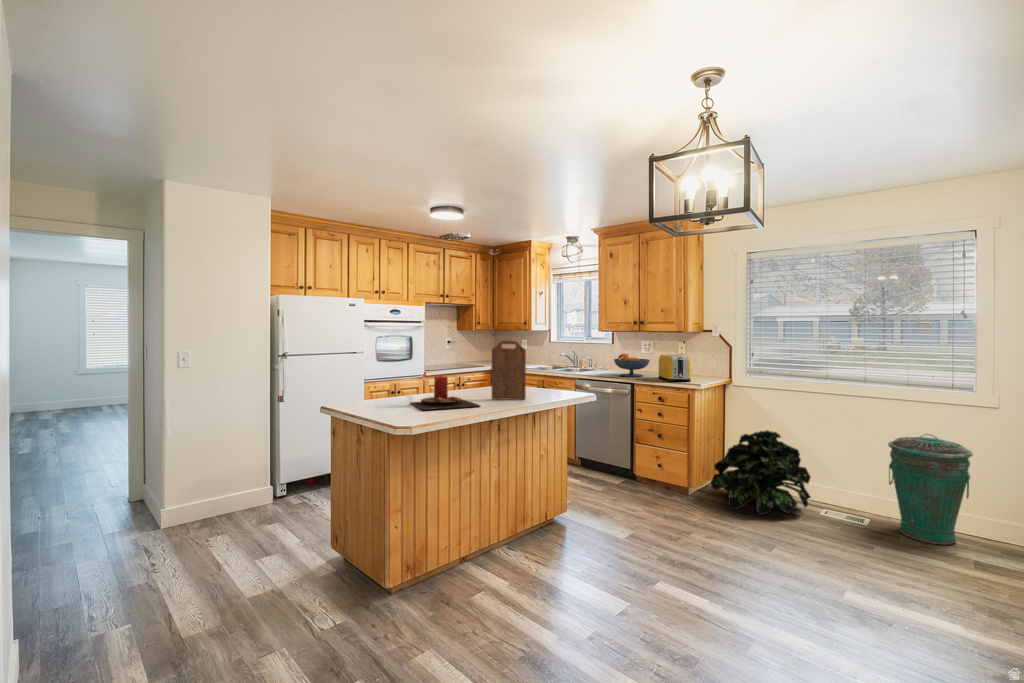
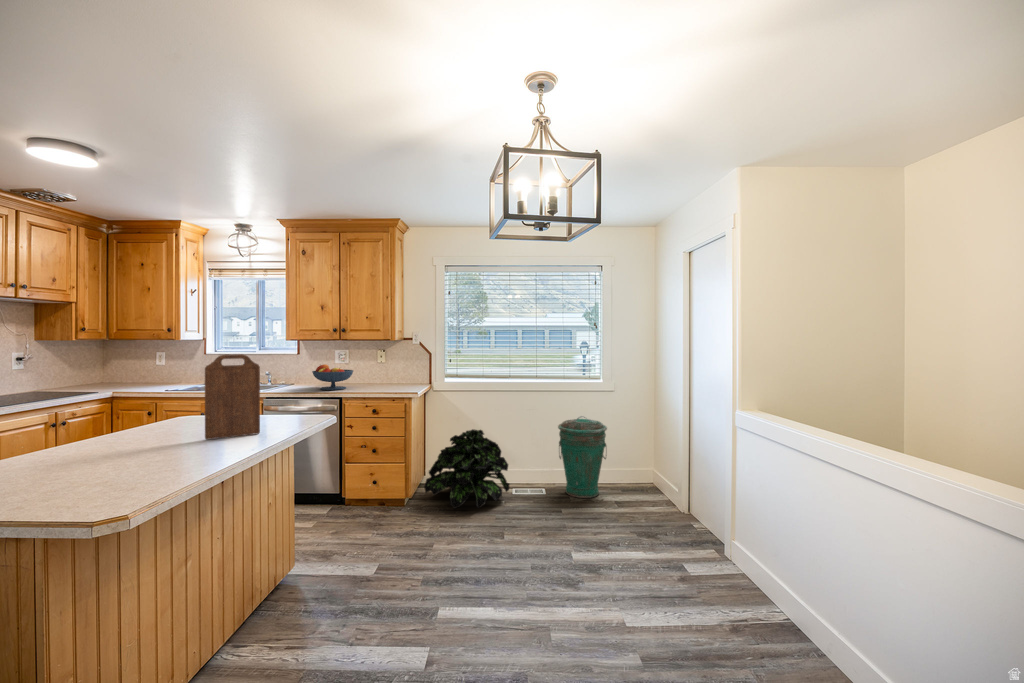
toaster: present [659,355,691,382] -> none [366,364,402,392]
candle: present [411,376,480,410] -> none [51,414,207,479]

